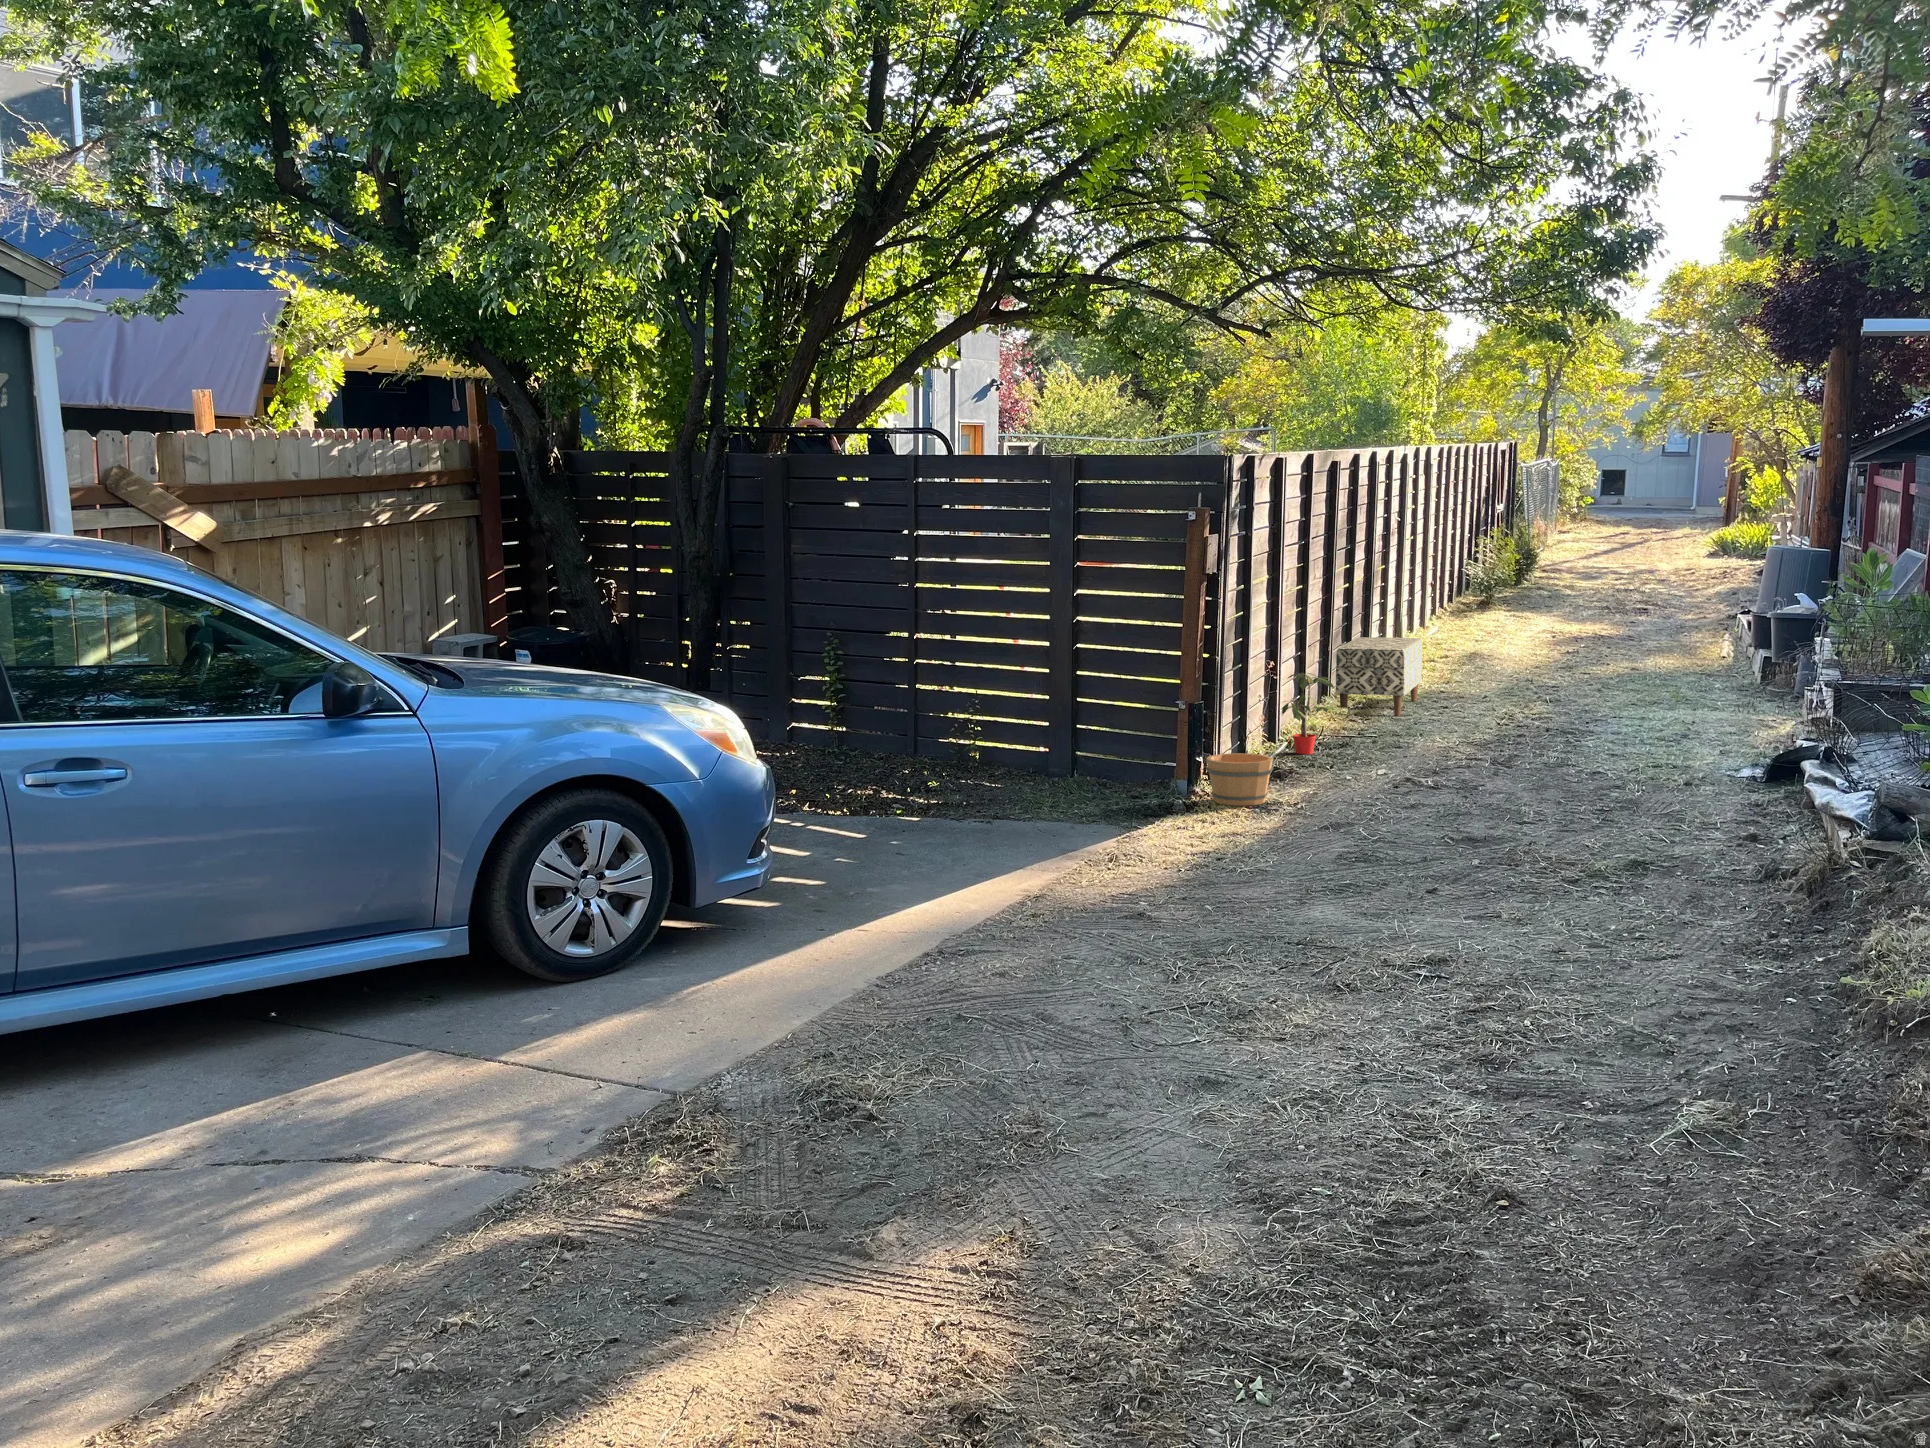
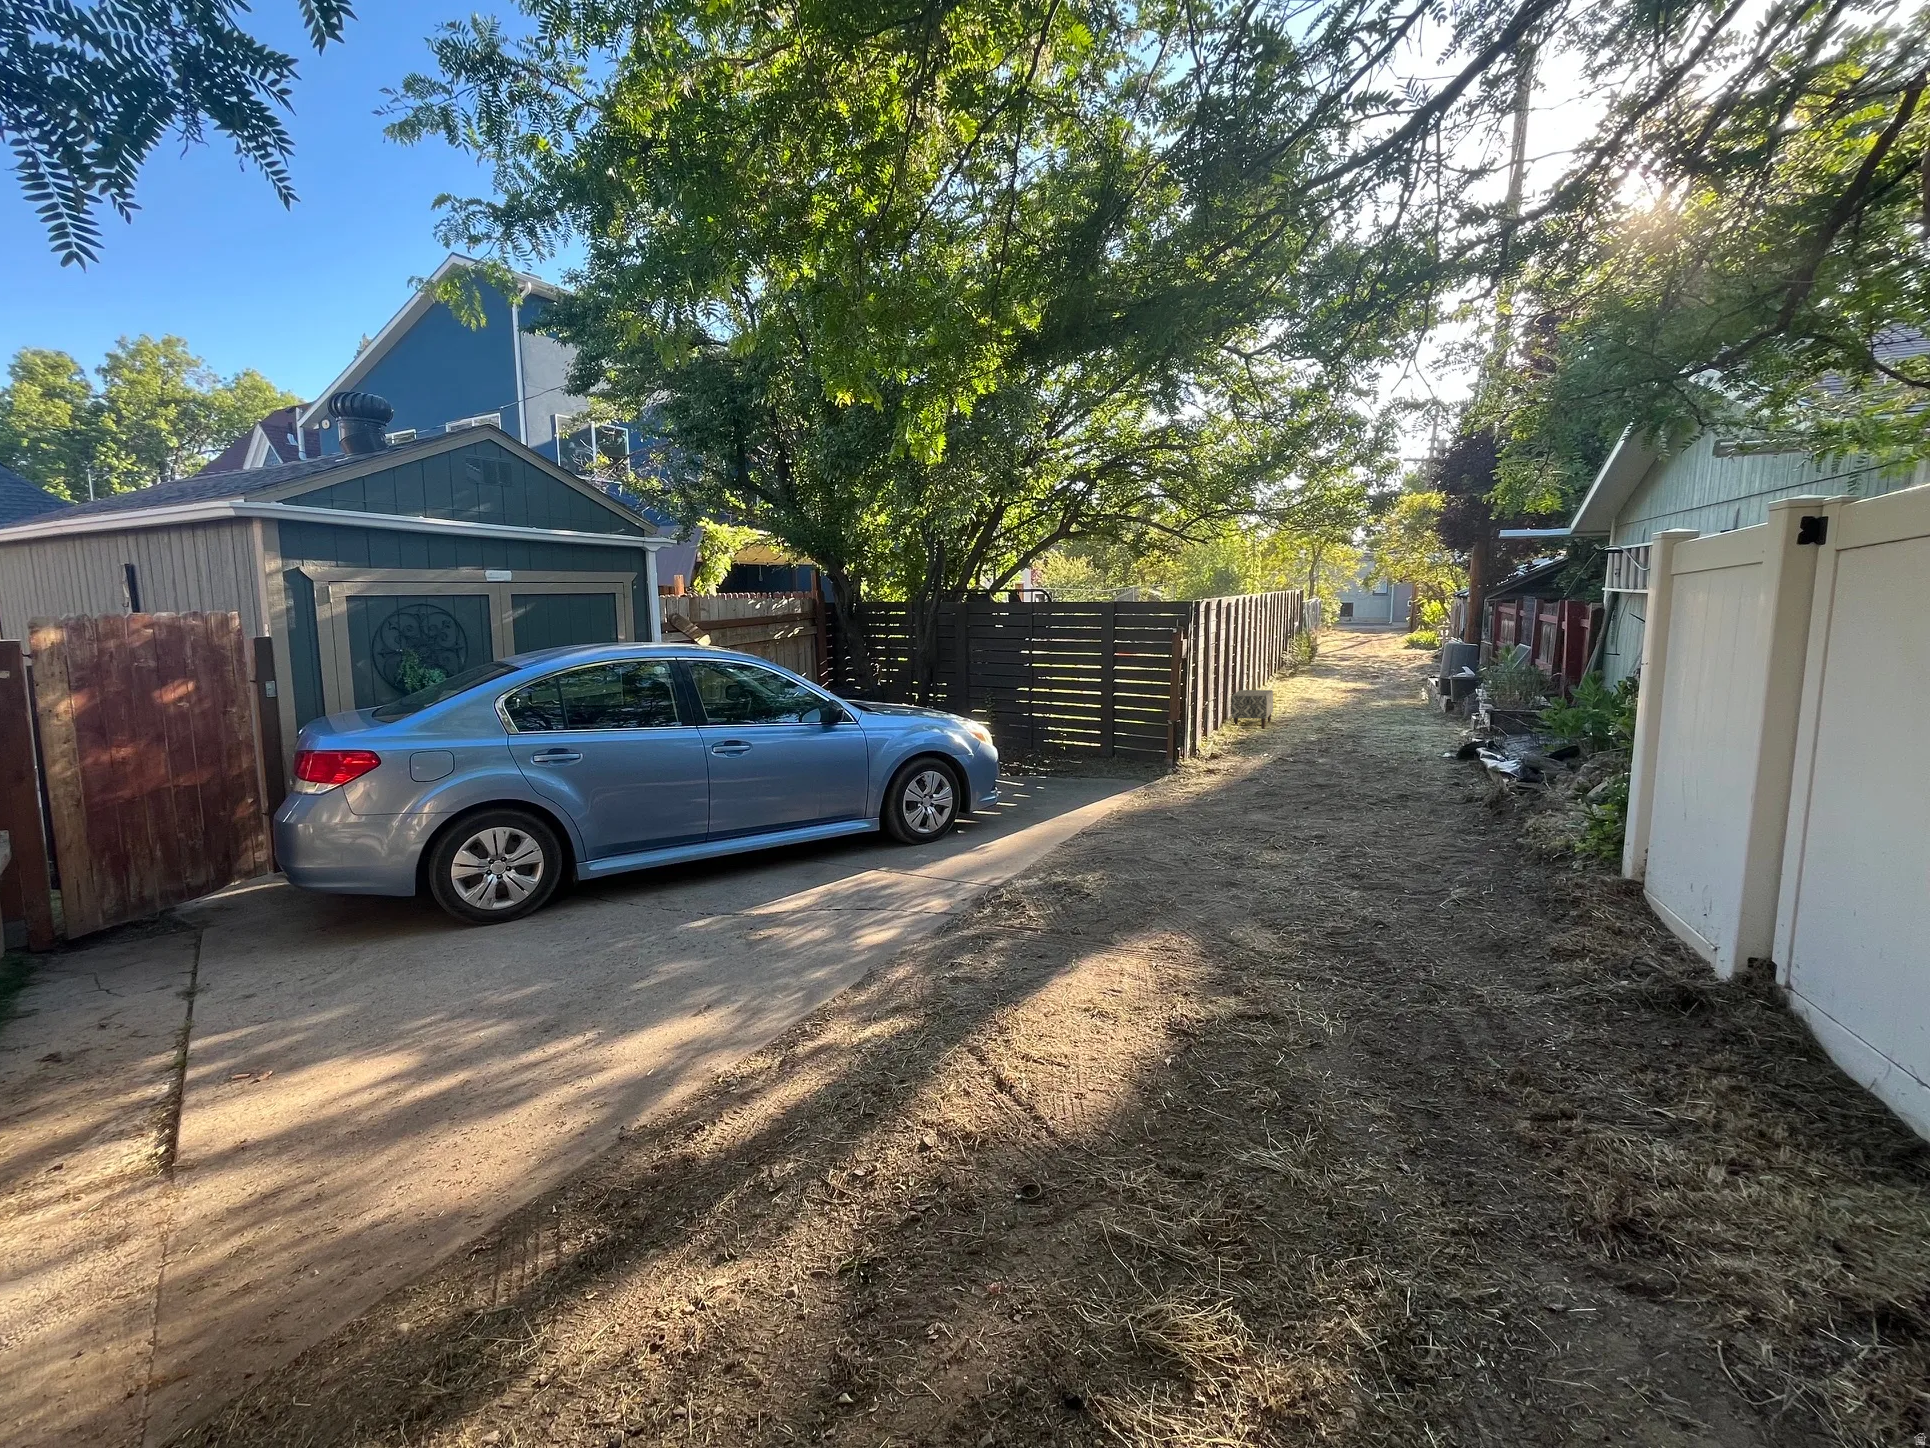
potted plant: present [1282,673,1337,754] -> none [1209,707,1240,747]
bucket: present [1206,753,1273,806] -> none [1182,745,1216,770]

